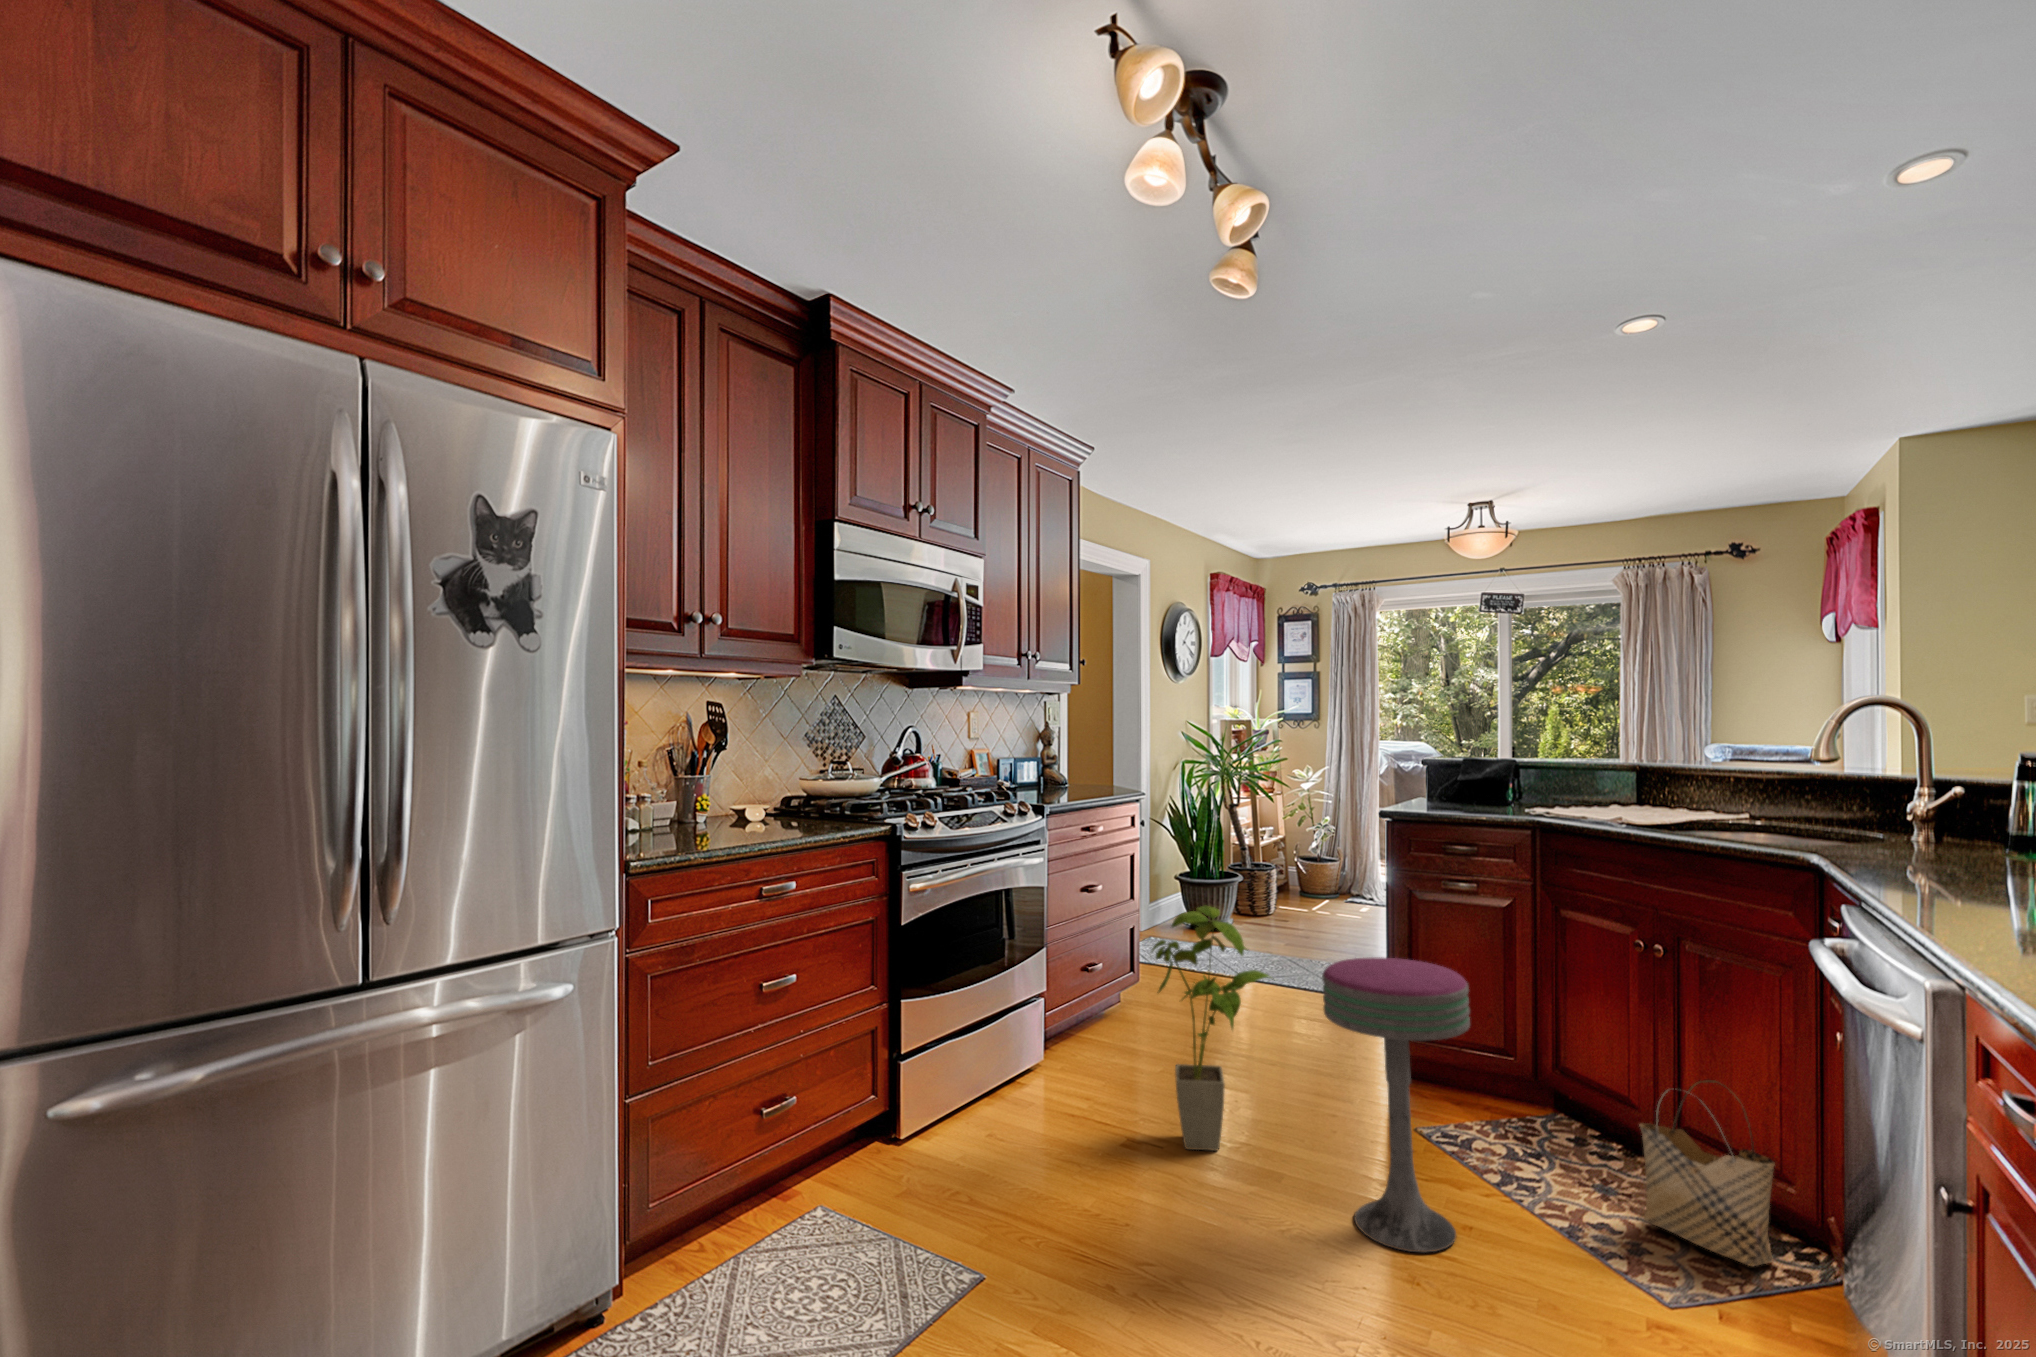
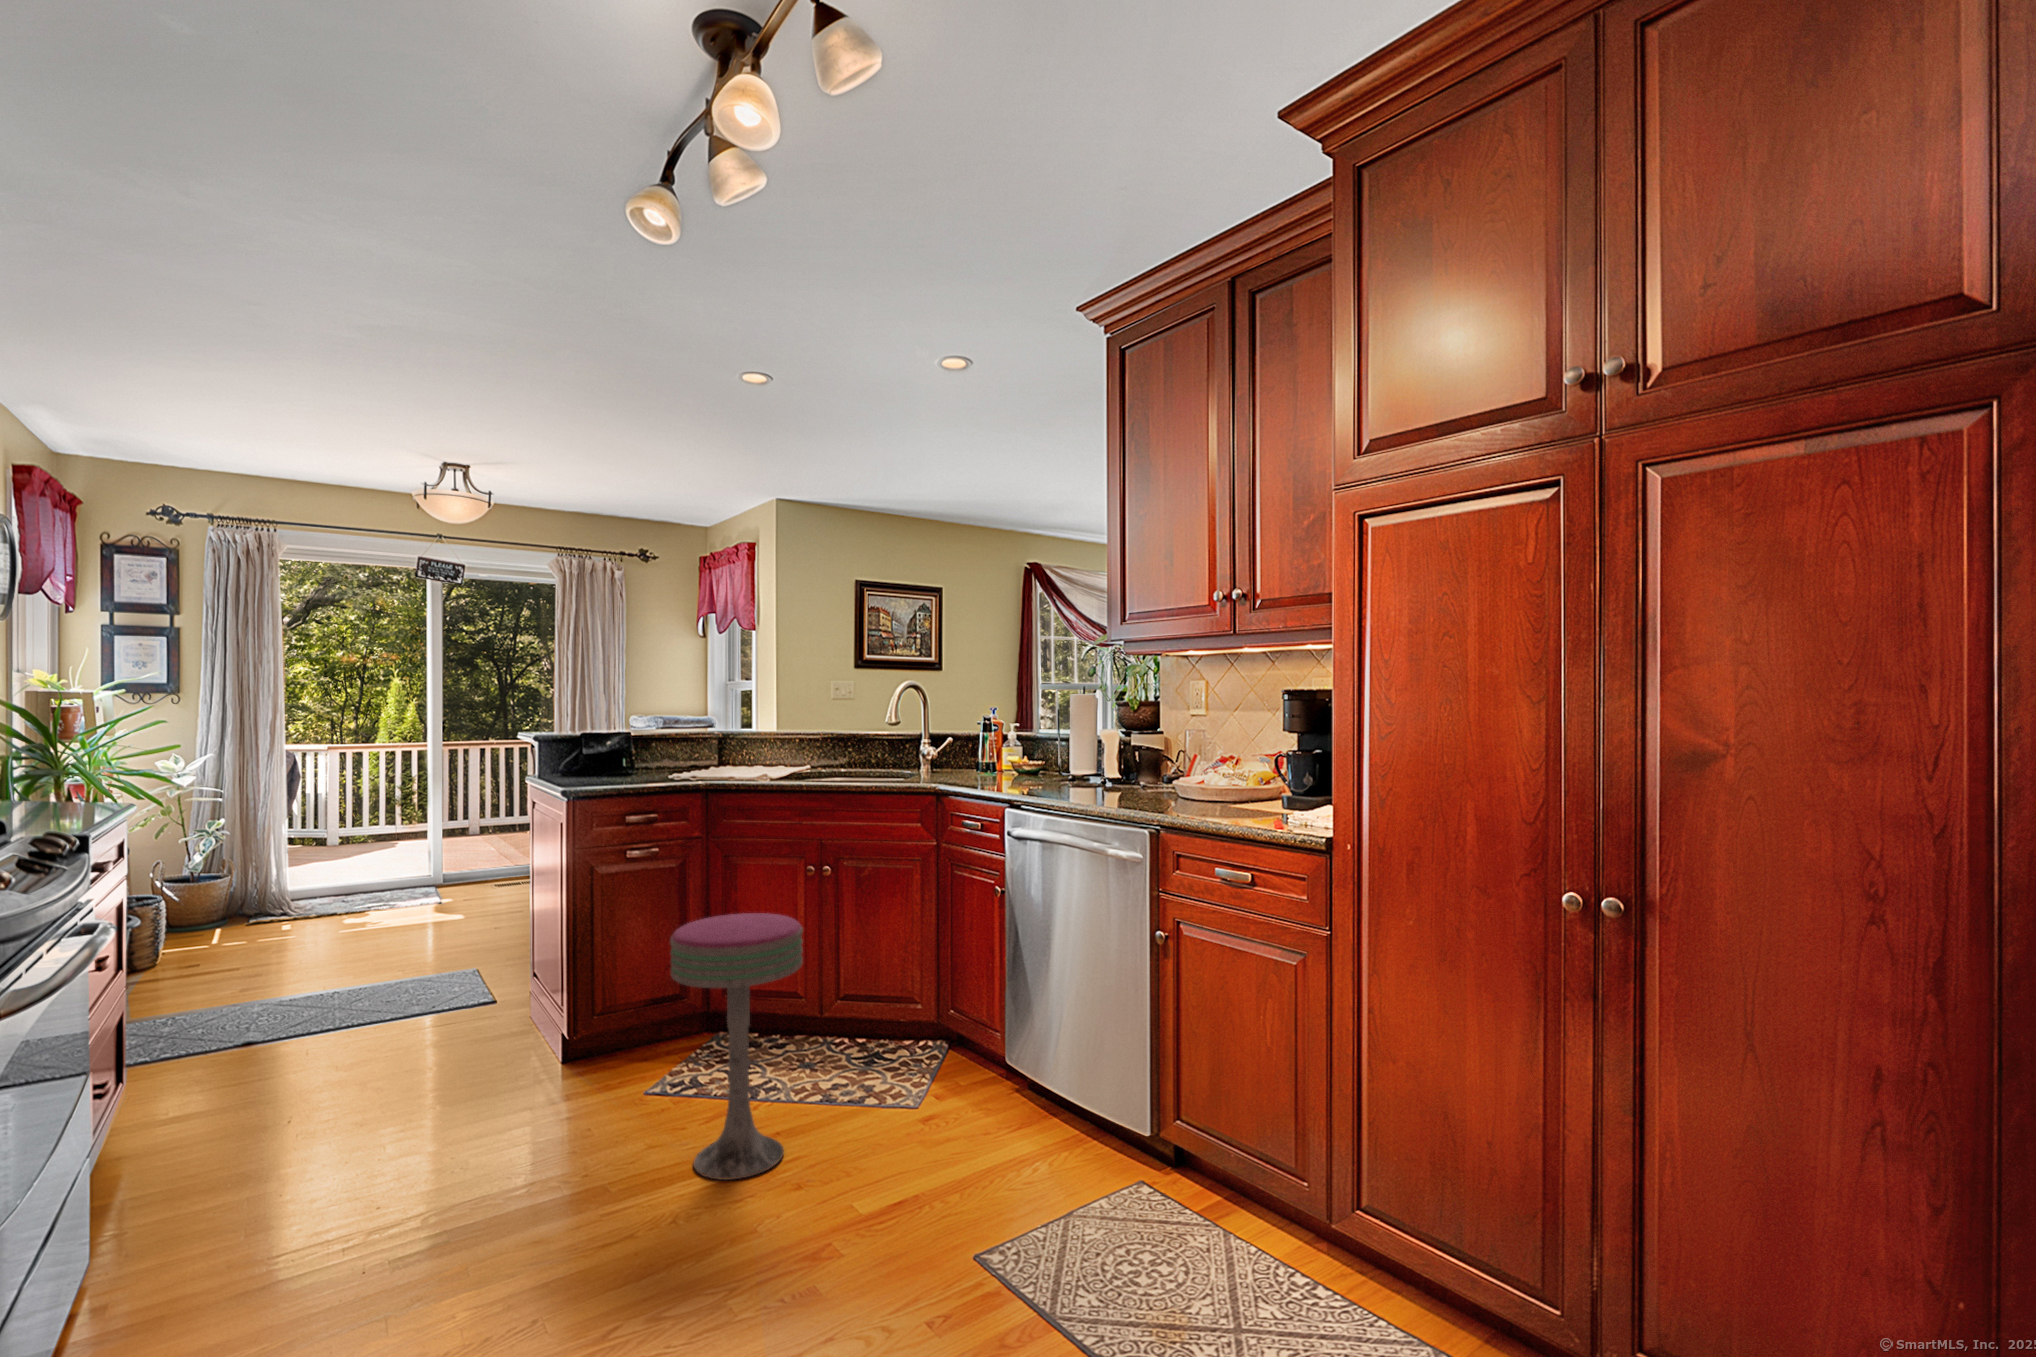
house plant: present [1152,906,1269,1151] -> none [398,913,570,1218]
woven basket: present [1640,1080,1775,1266] -> none [845,951,927,1072]

